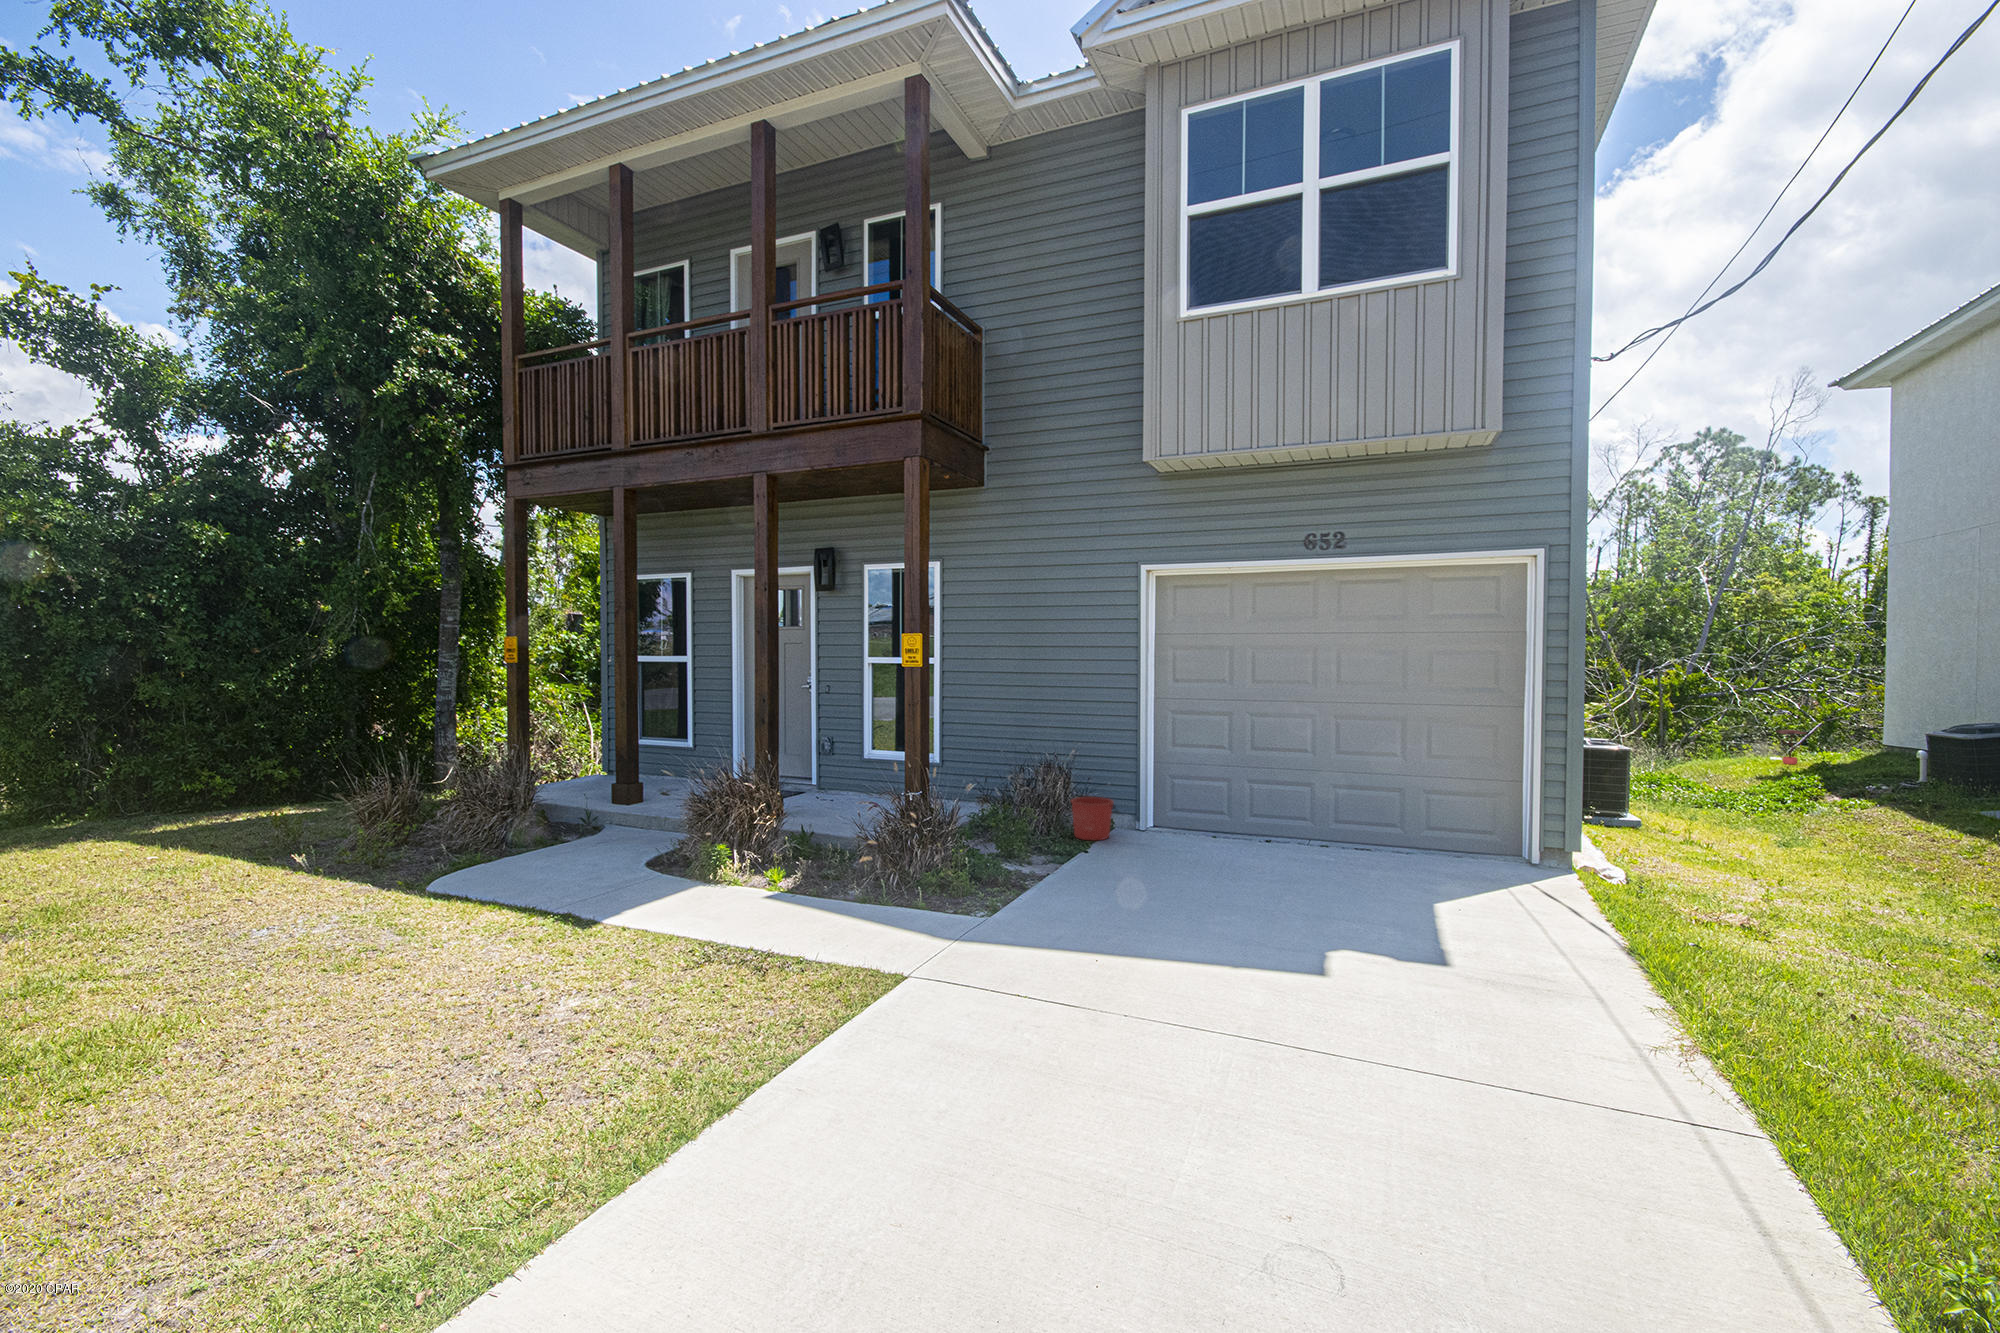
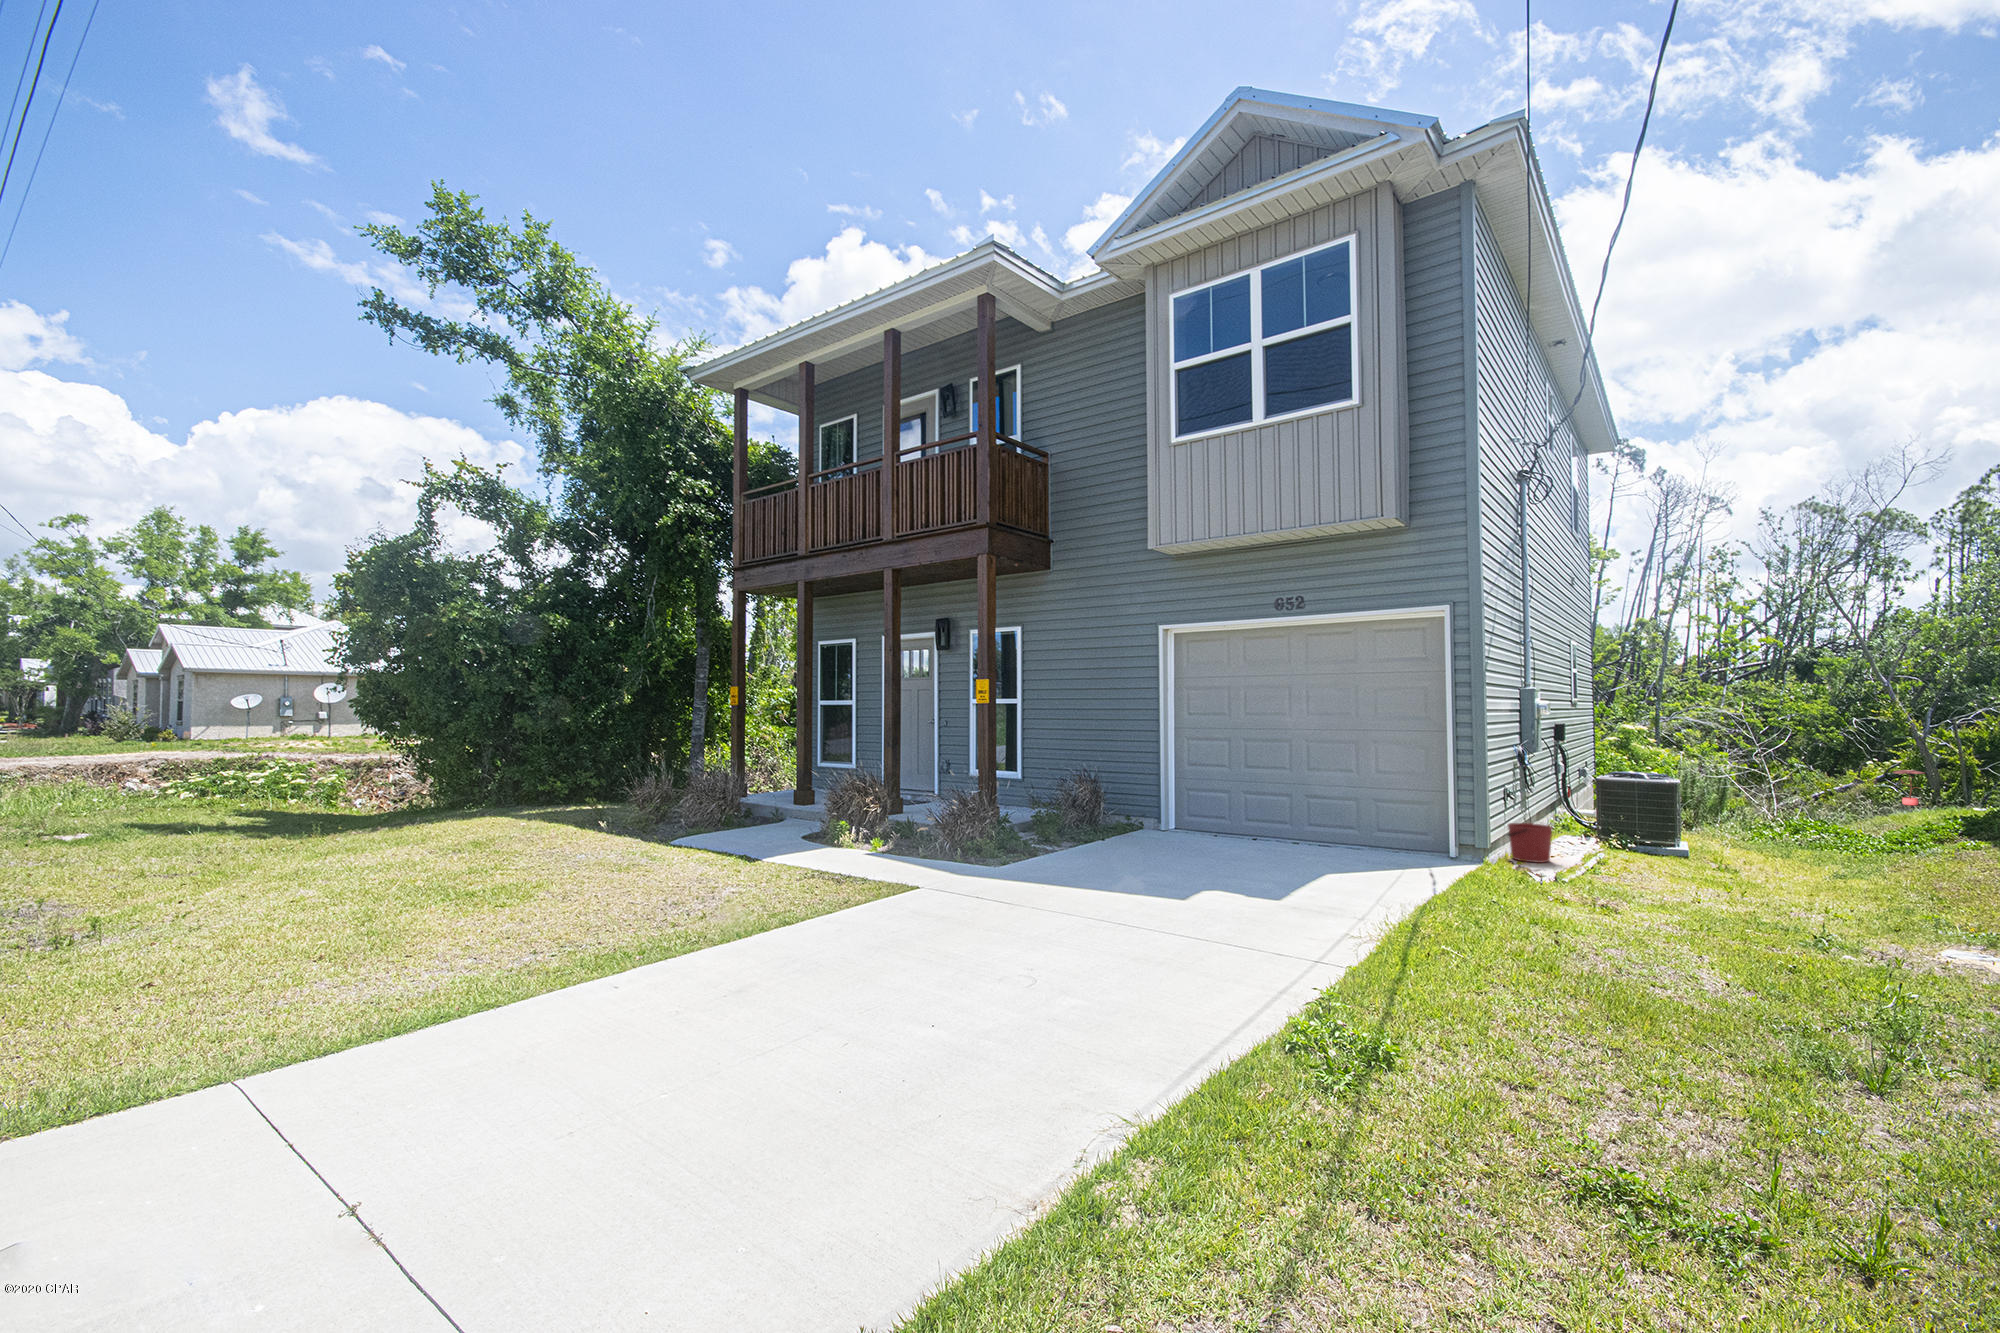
bucket: present [1071,797,1115,840] -> present [1507,823,1552,863]

